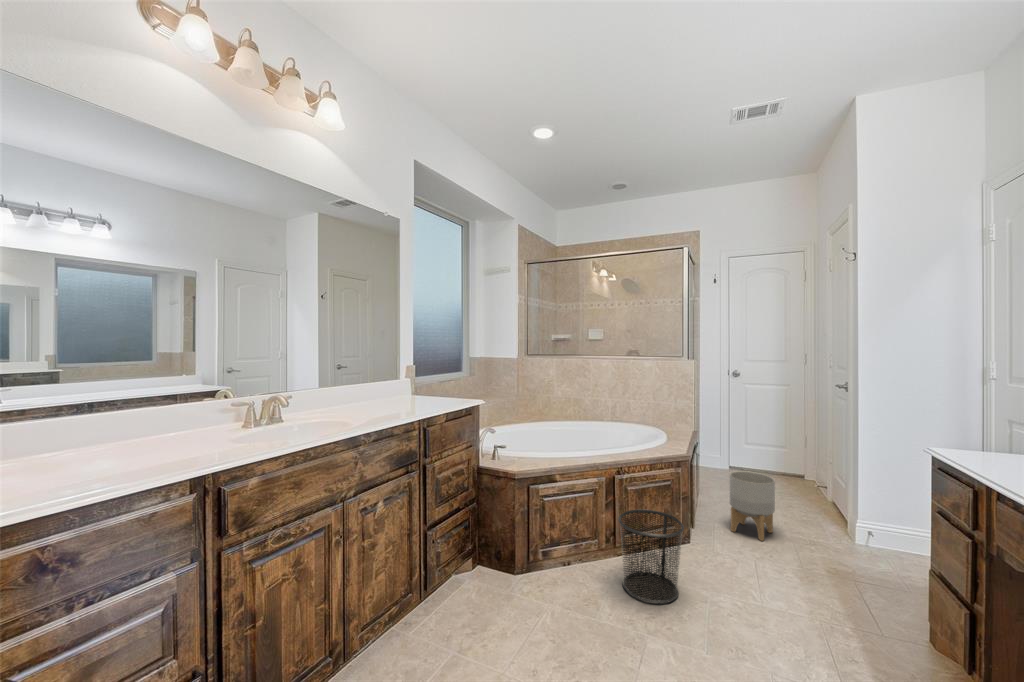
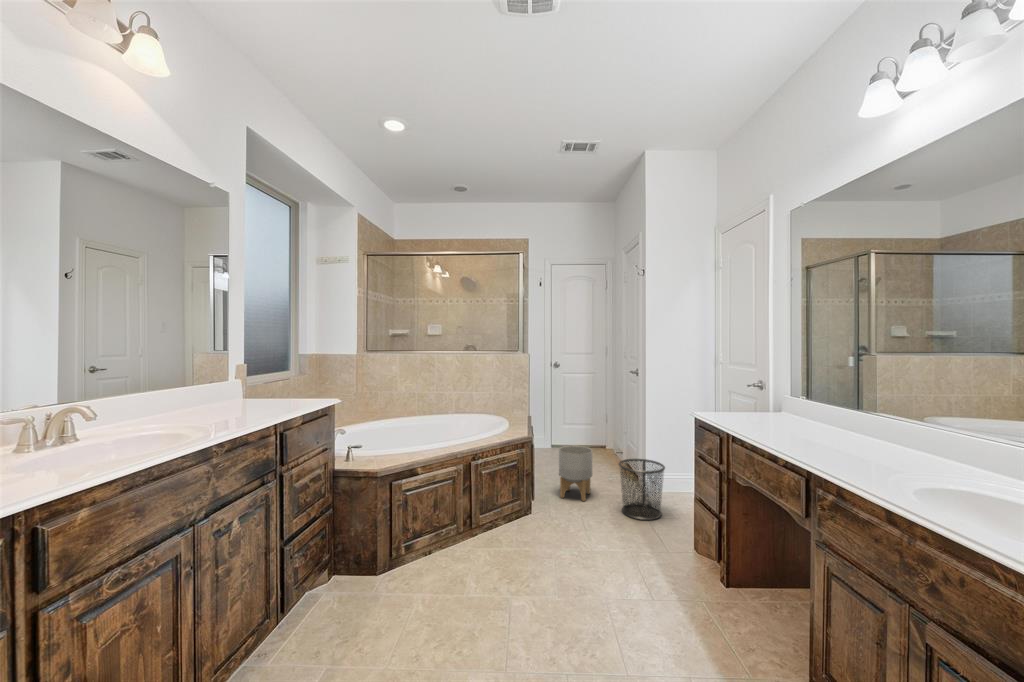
waste bin: present [618,509,684,604] -> present [619,459,665,520]

